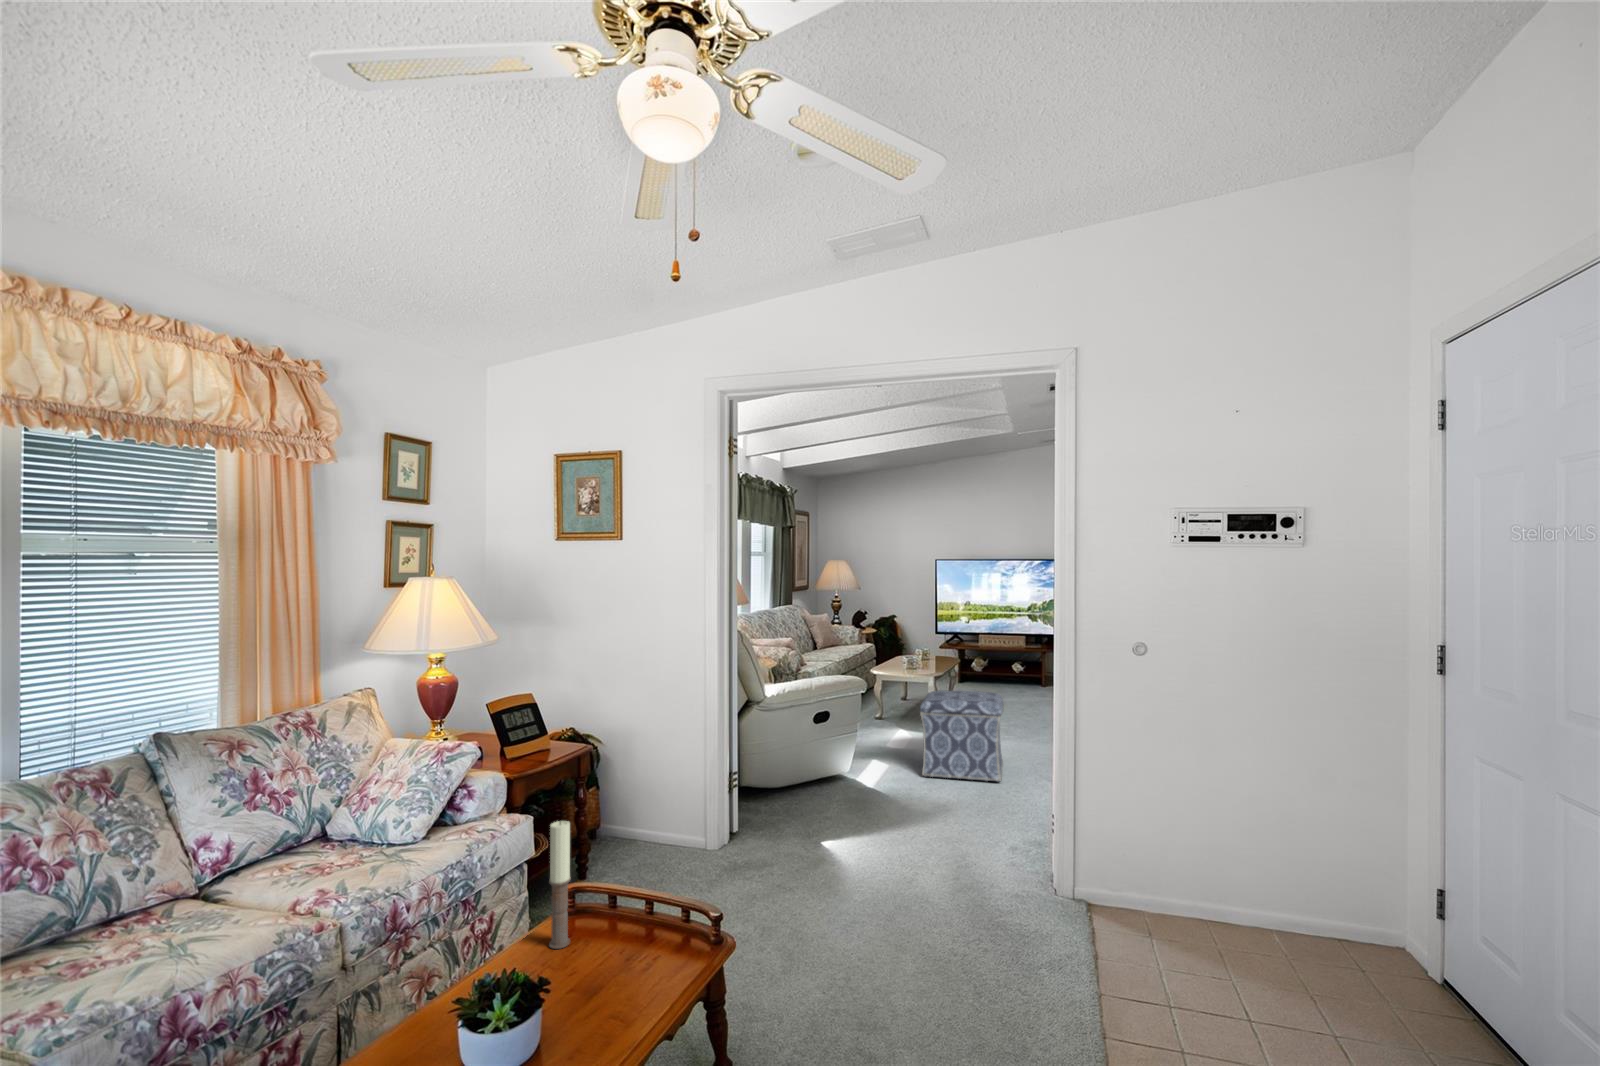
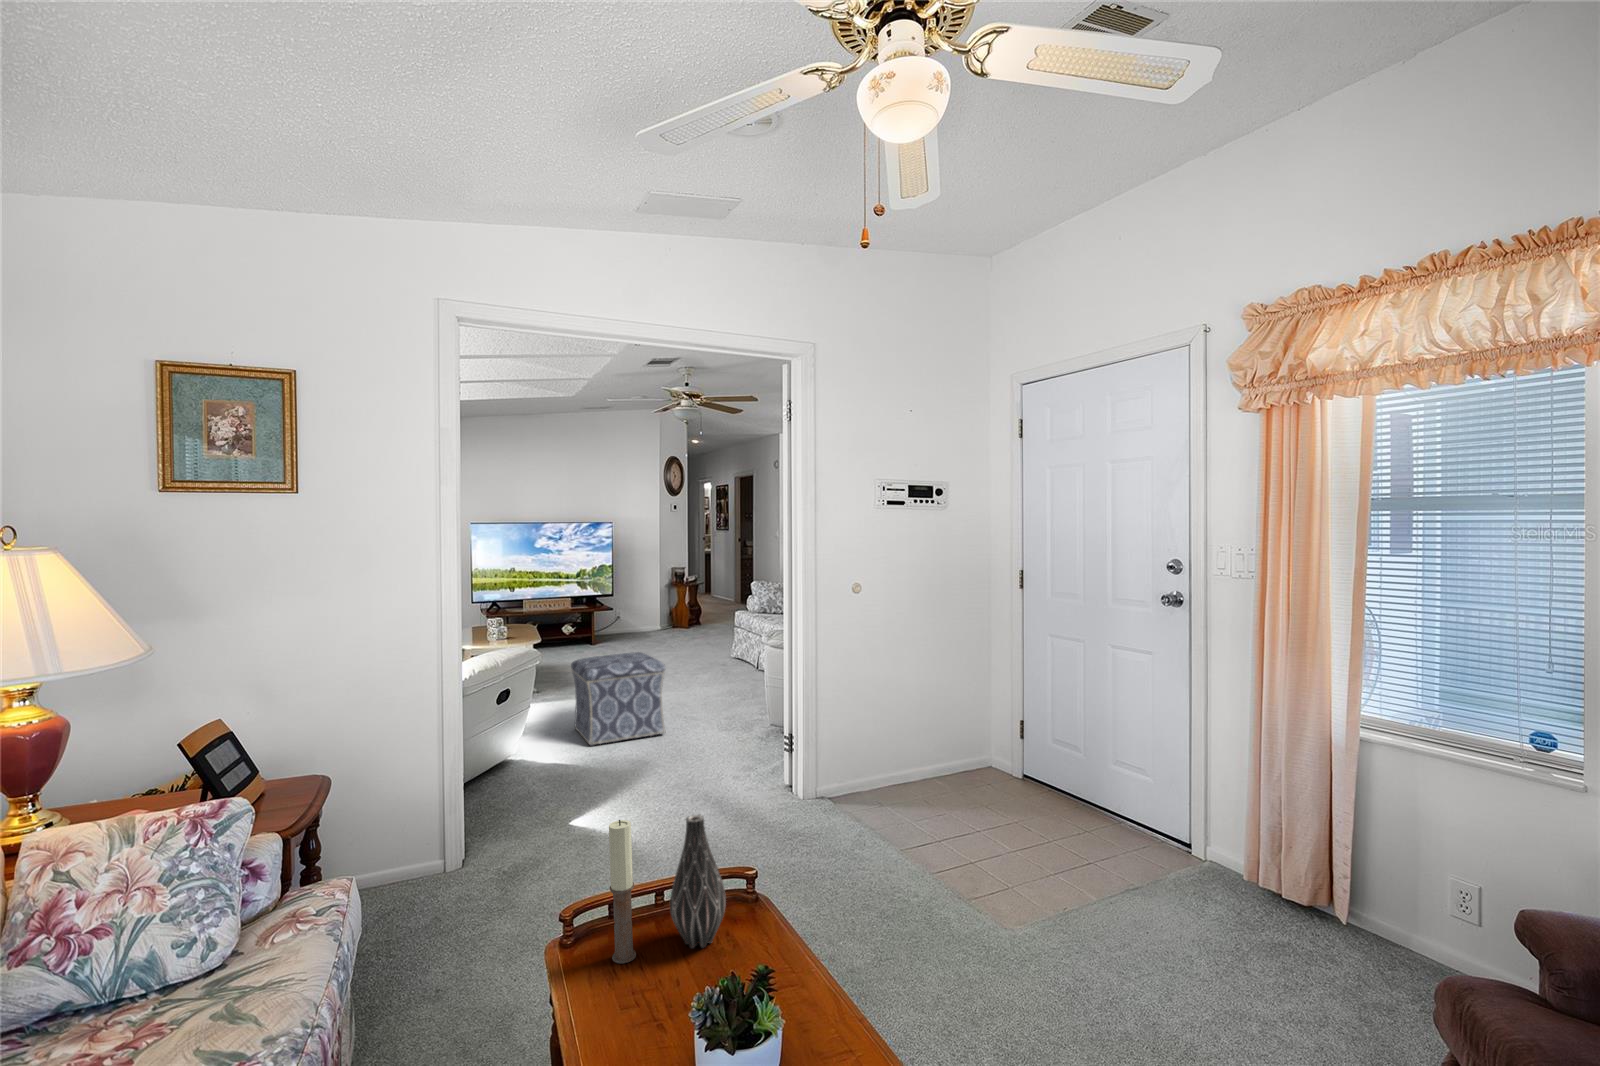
vase: none [589,836,643,966] -> present [670,815,726,948]

